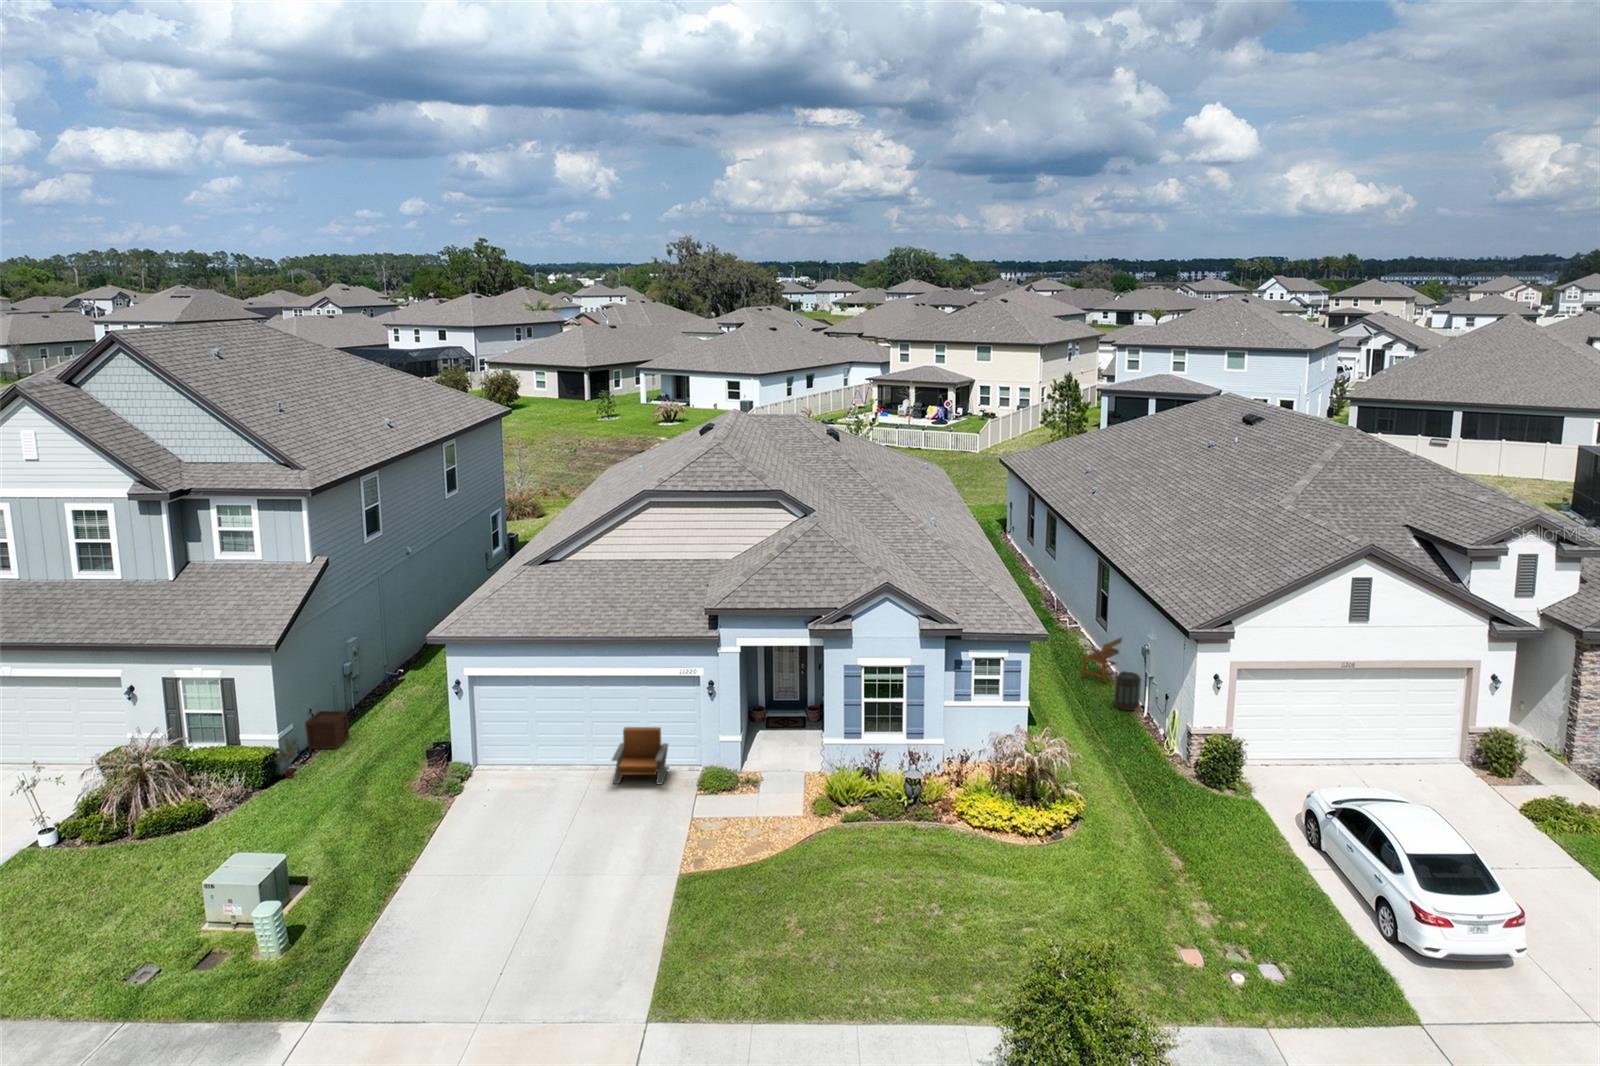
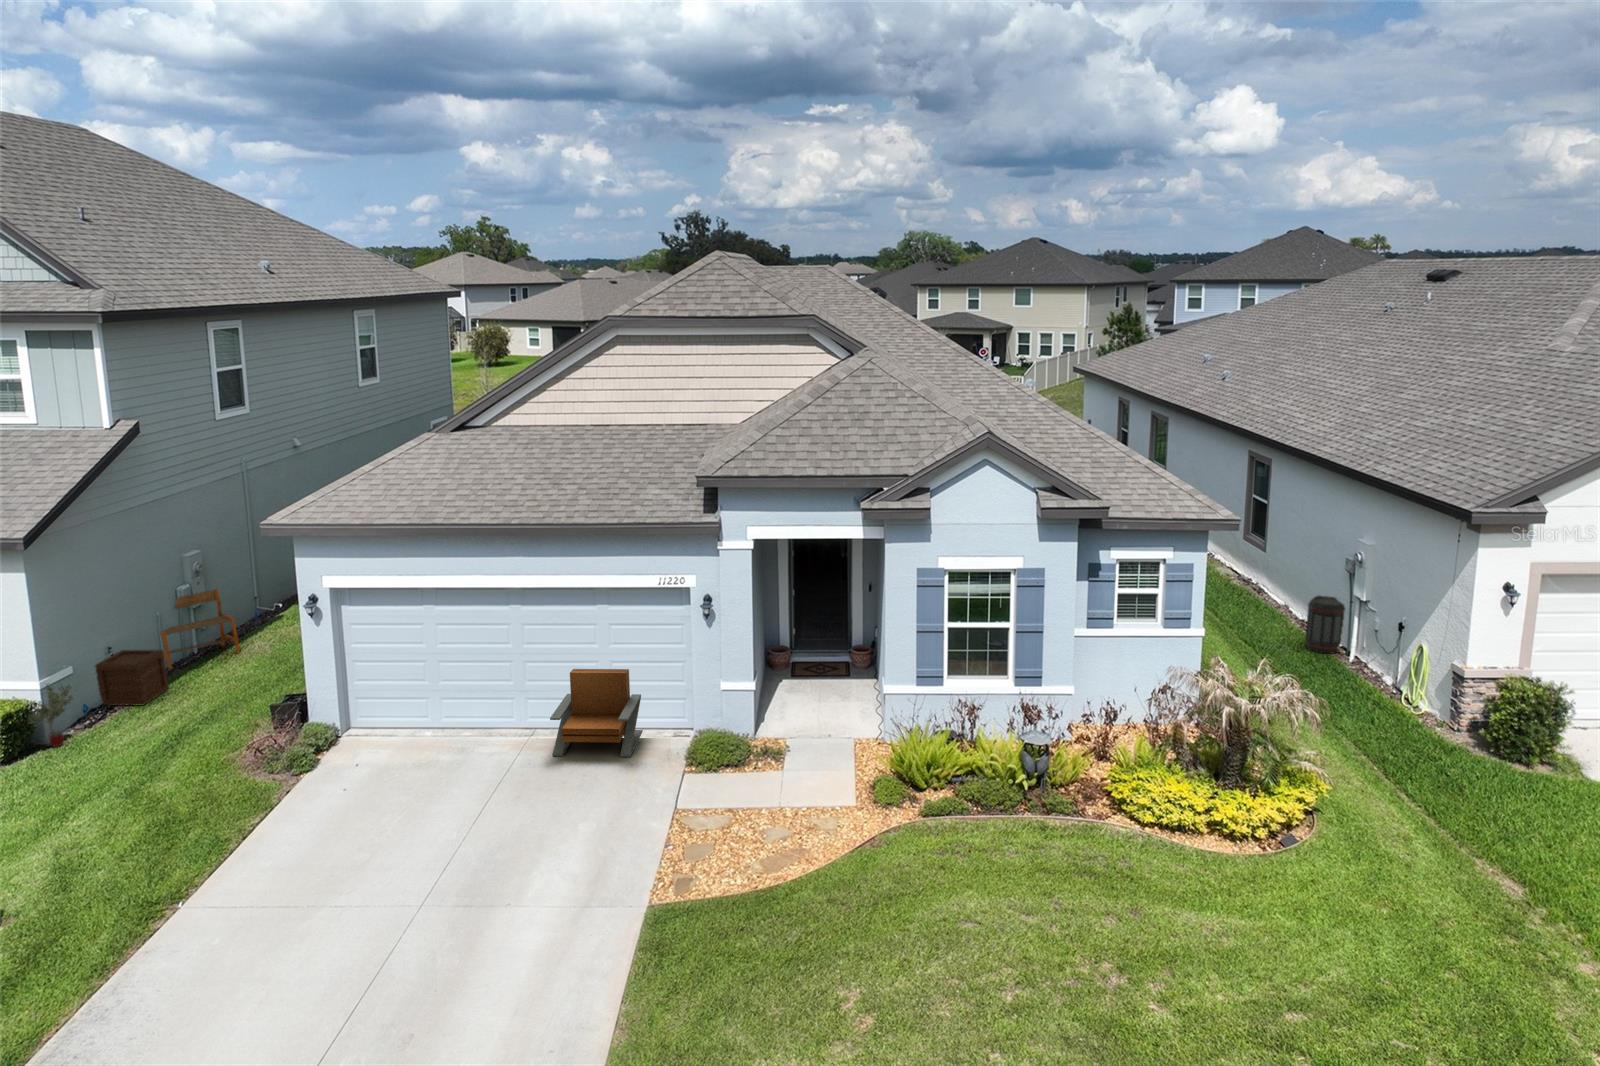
bench: present [1082,638,1122,683] -> present [160,589,240,669]

